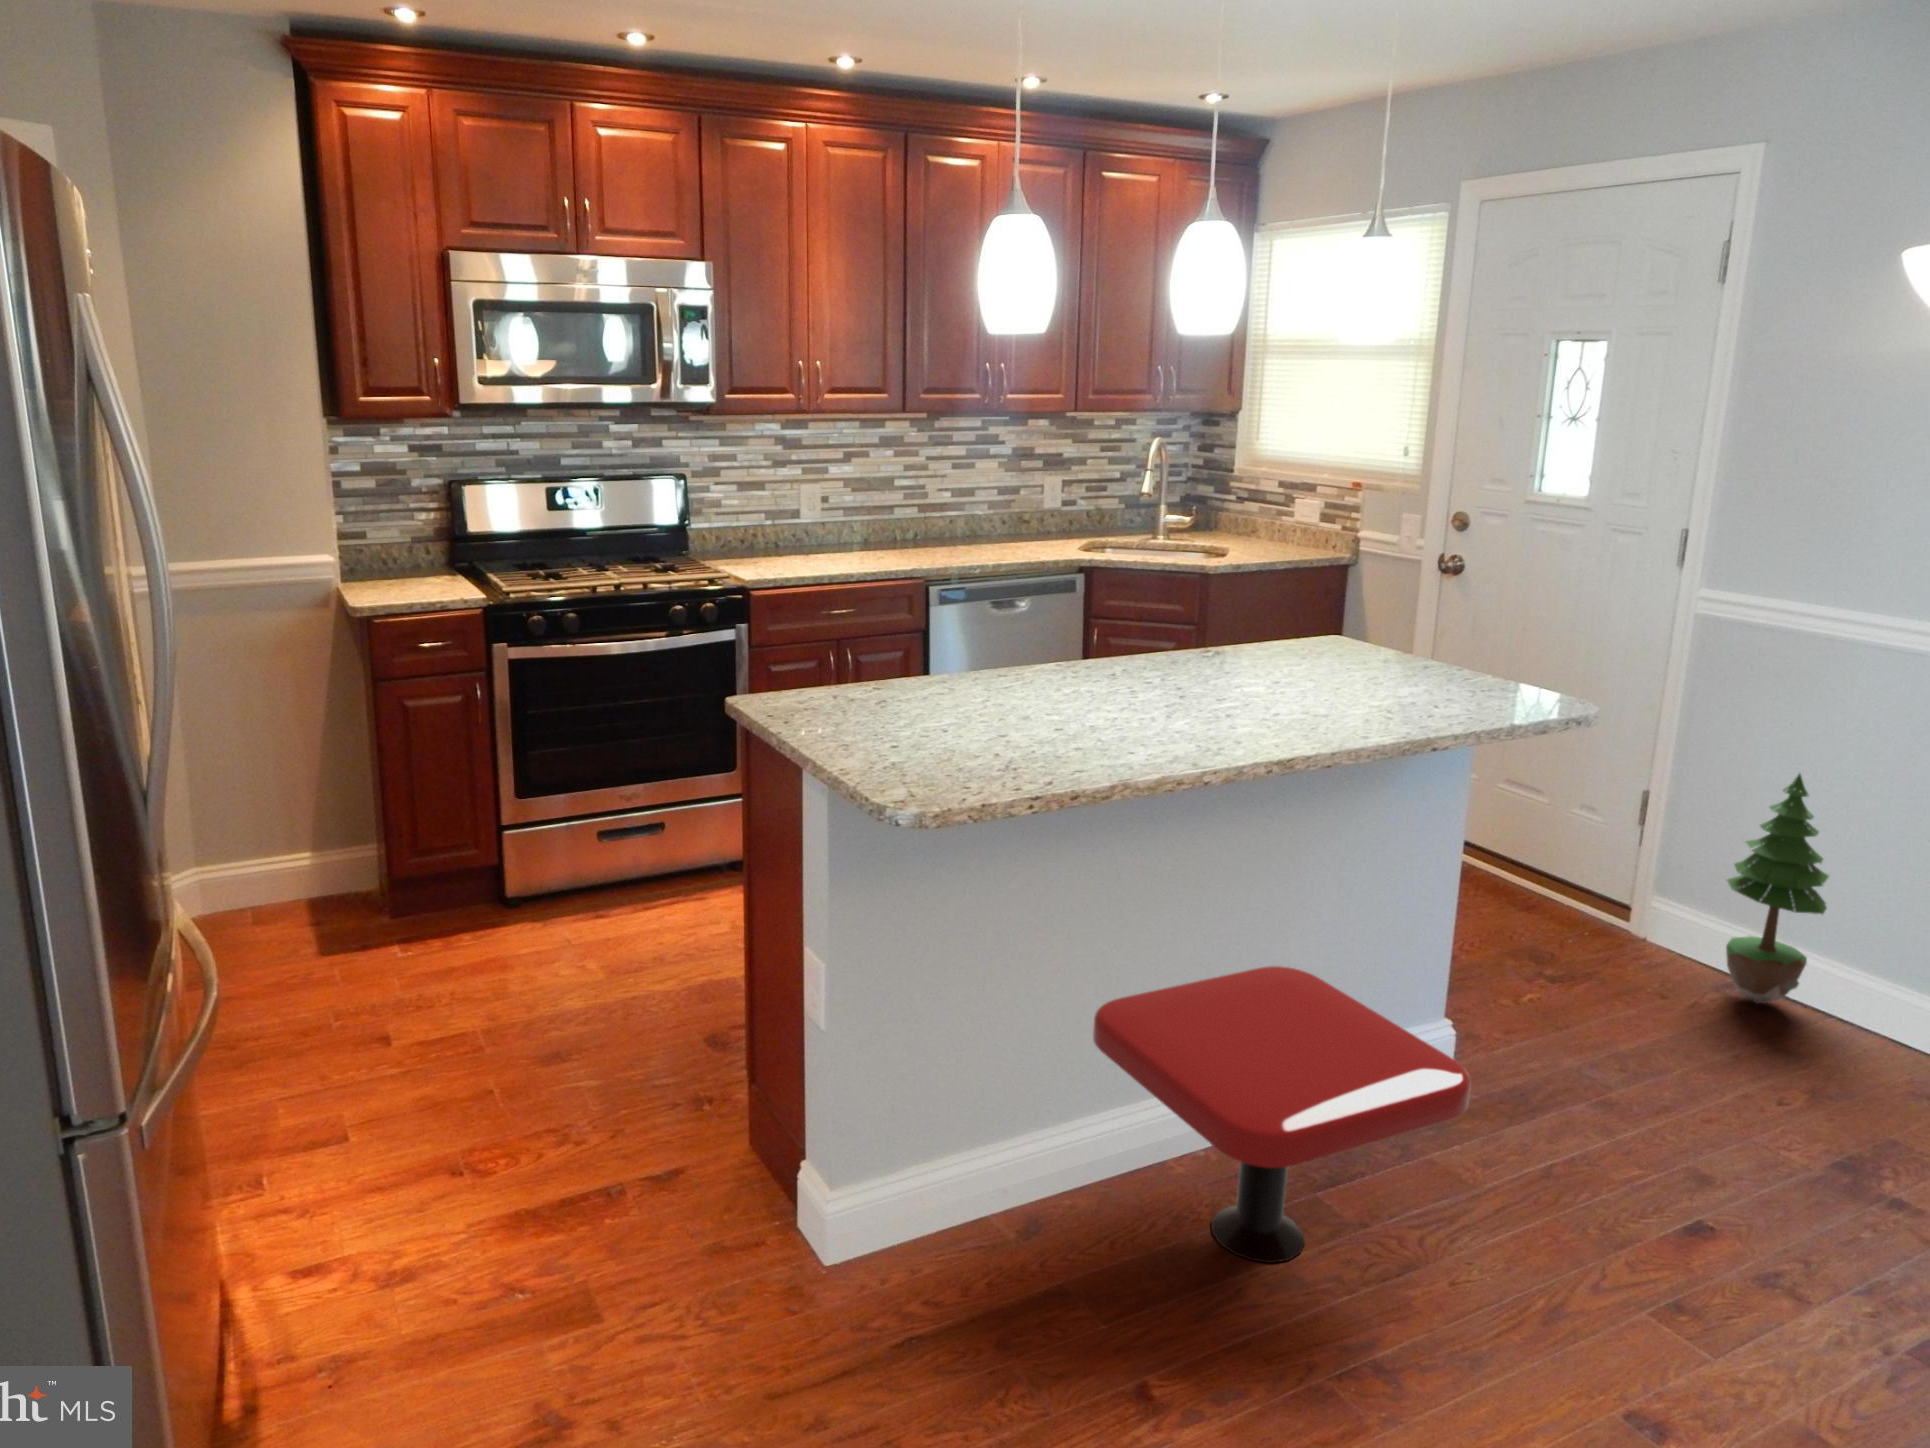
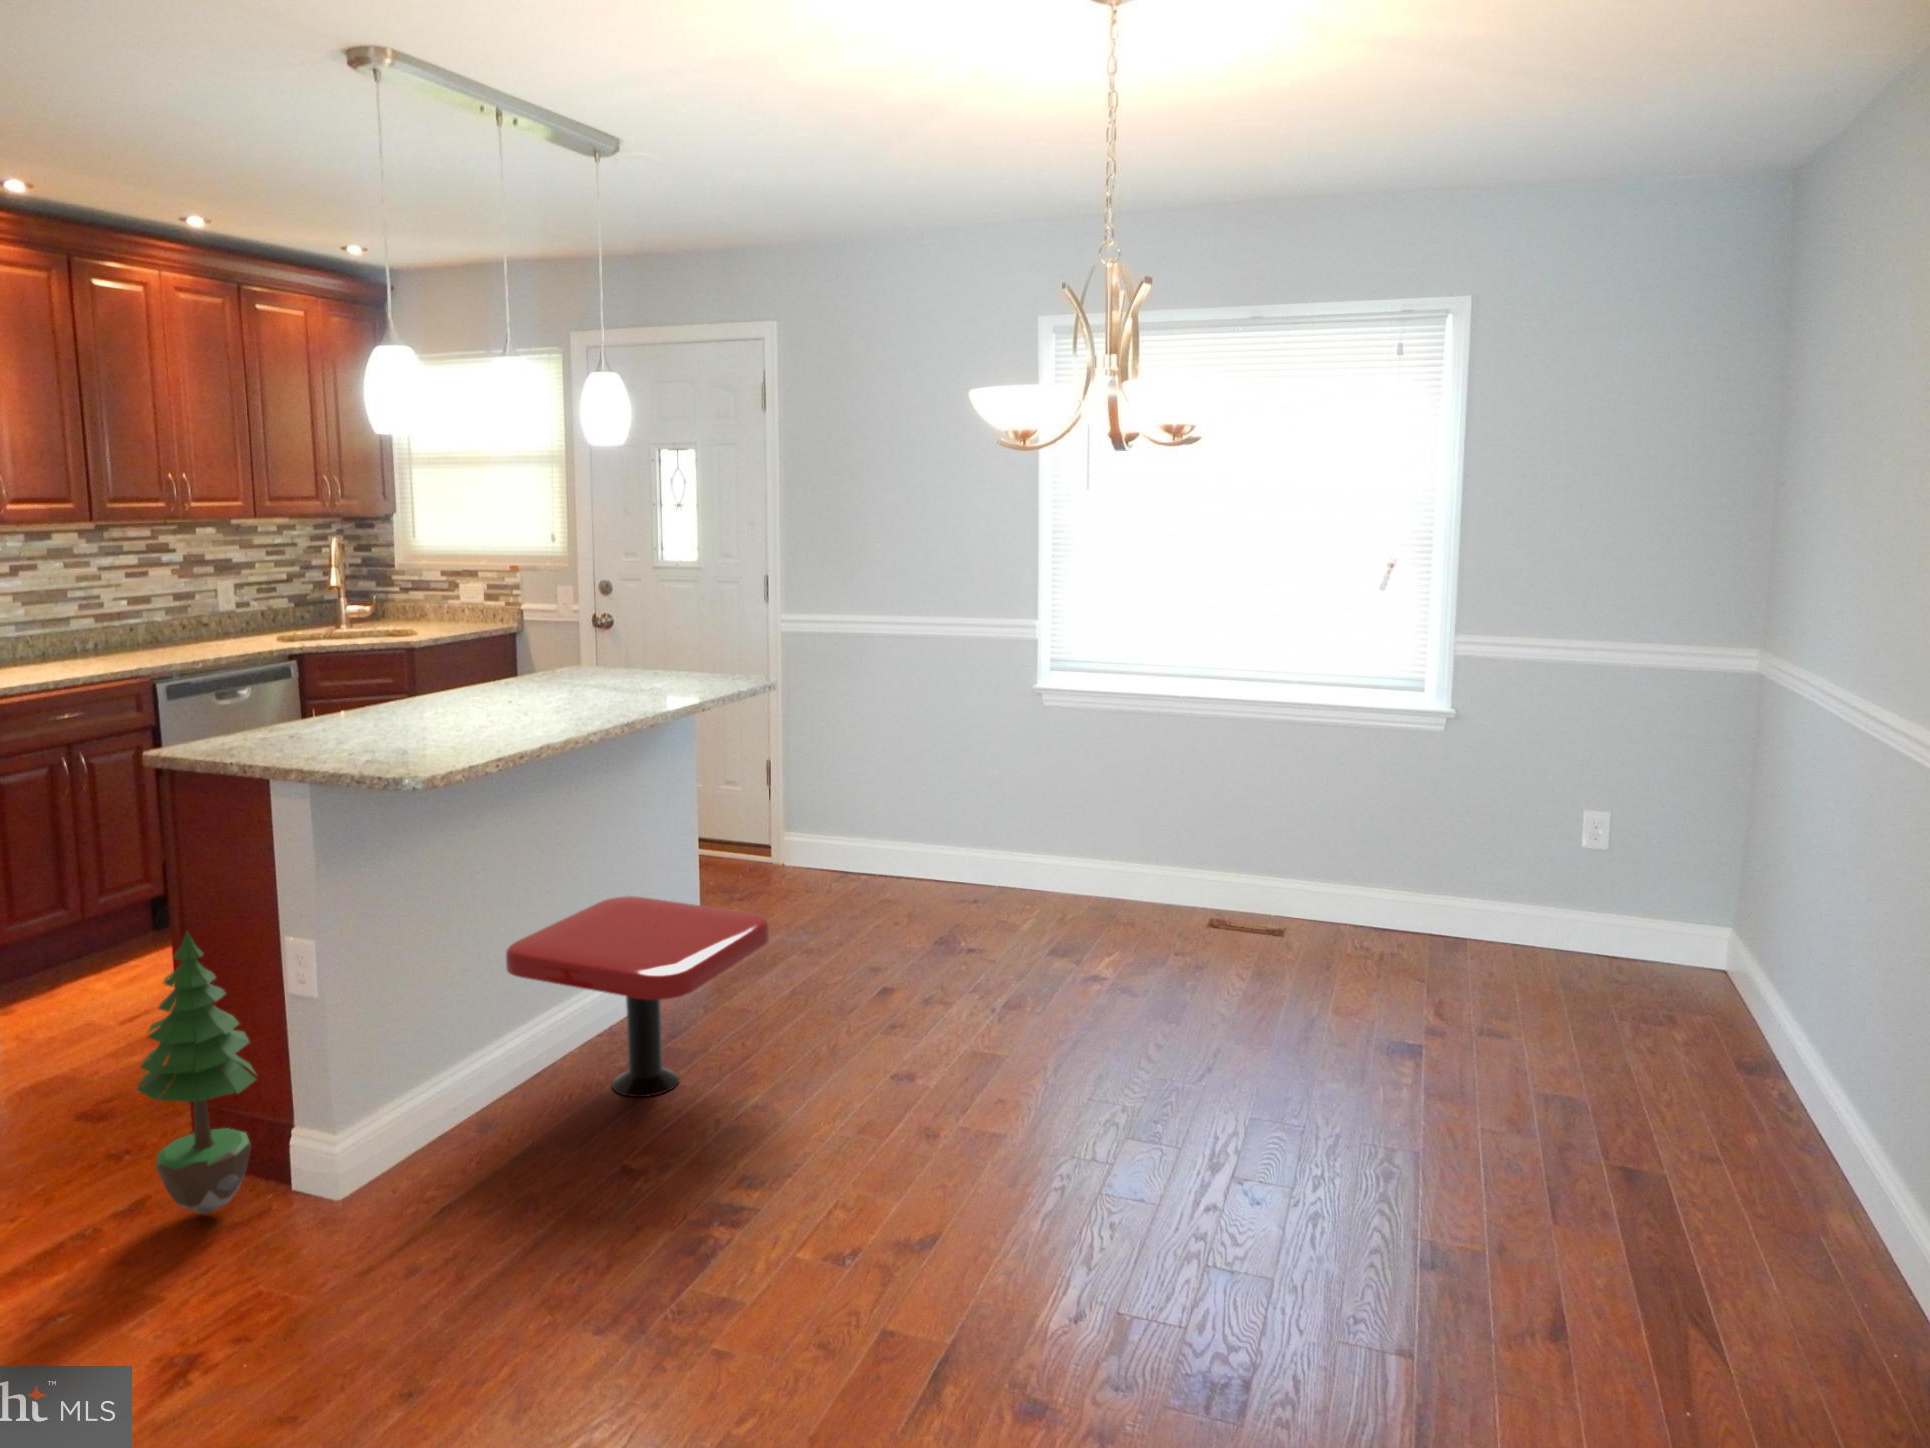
potted tree: present [1726,774,1829,1003] -> present [137,932,256,1215]

